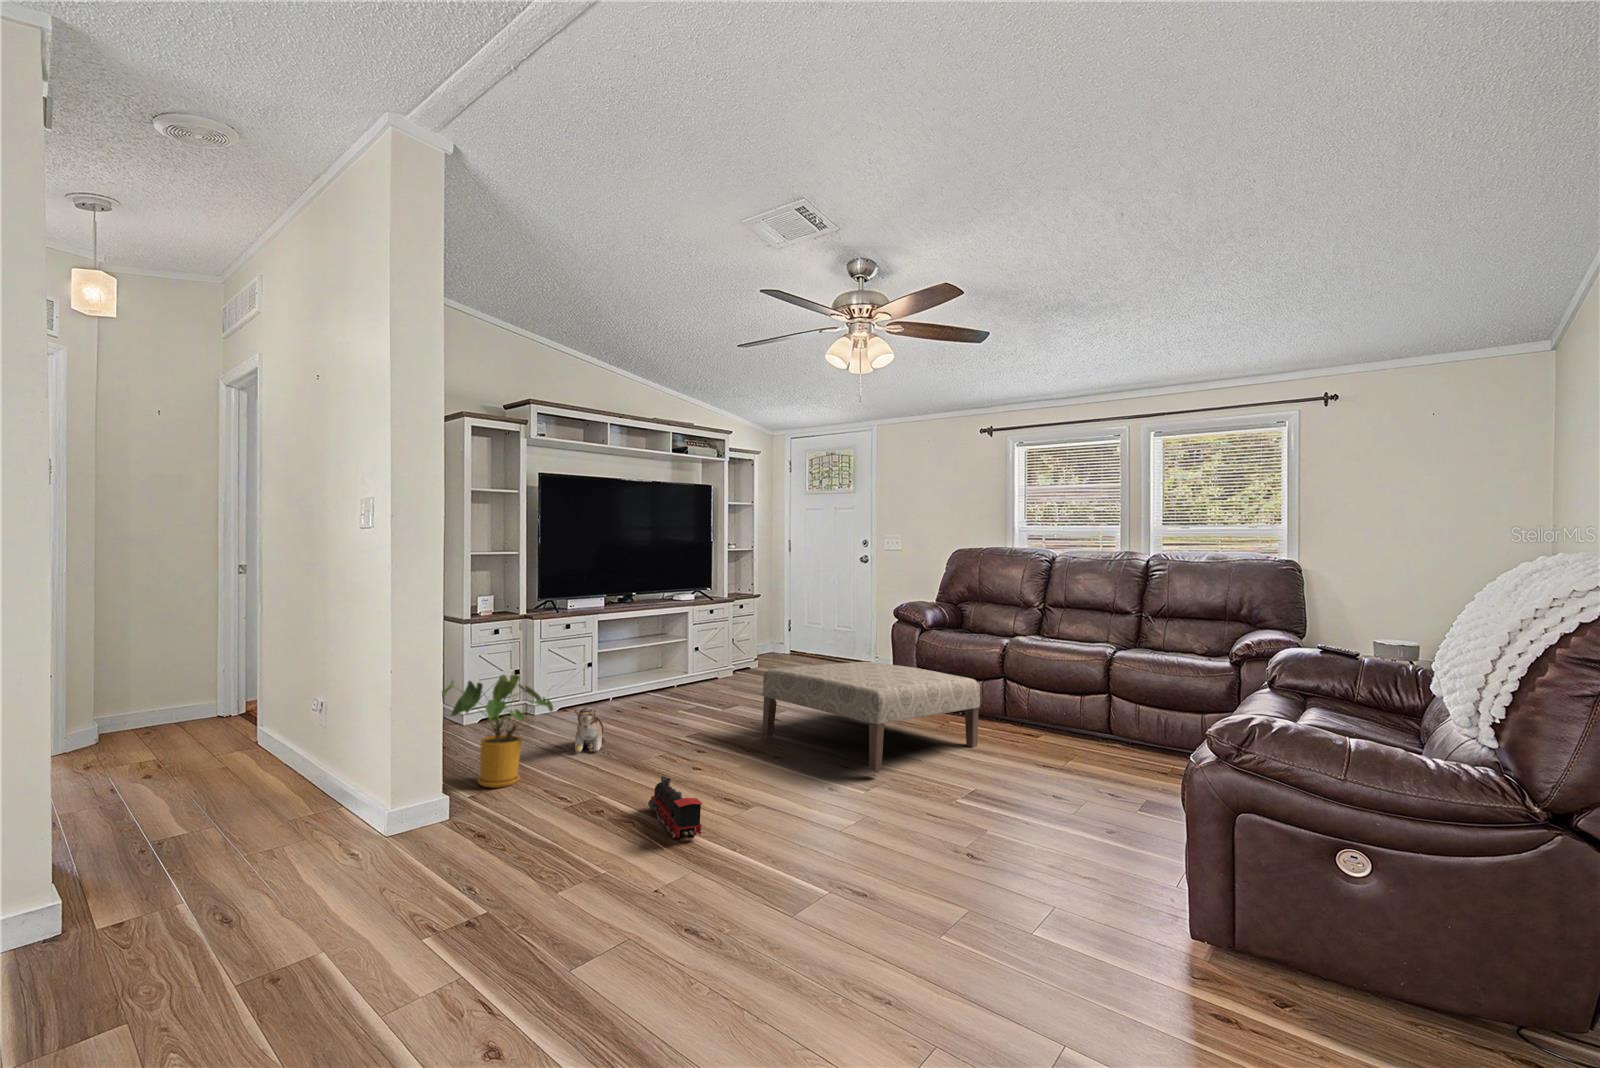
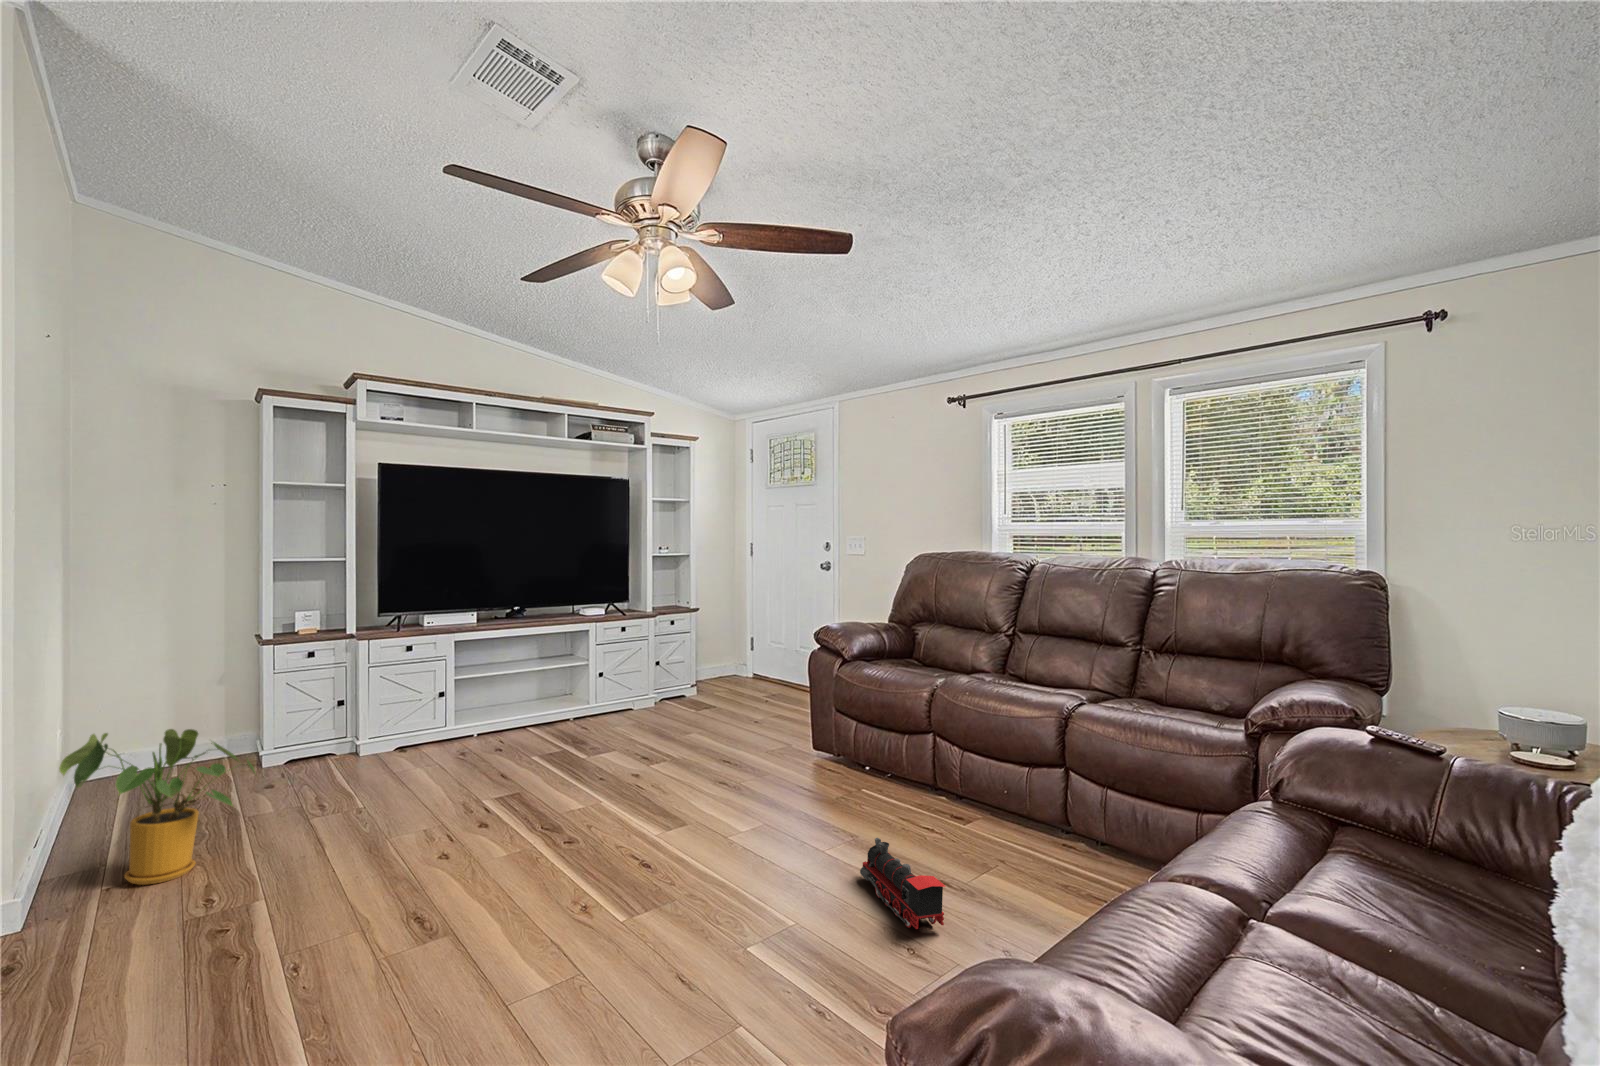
ottoman: present [762,662,980,772] -> none [576,706,867,890]
plush toy: present [575,707,605,752] -> none [307,766,380,825]
toy train: present [648,776,703,838] -> present [860,838,945,929]

